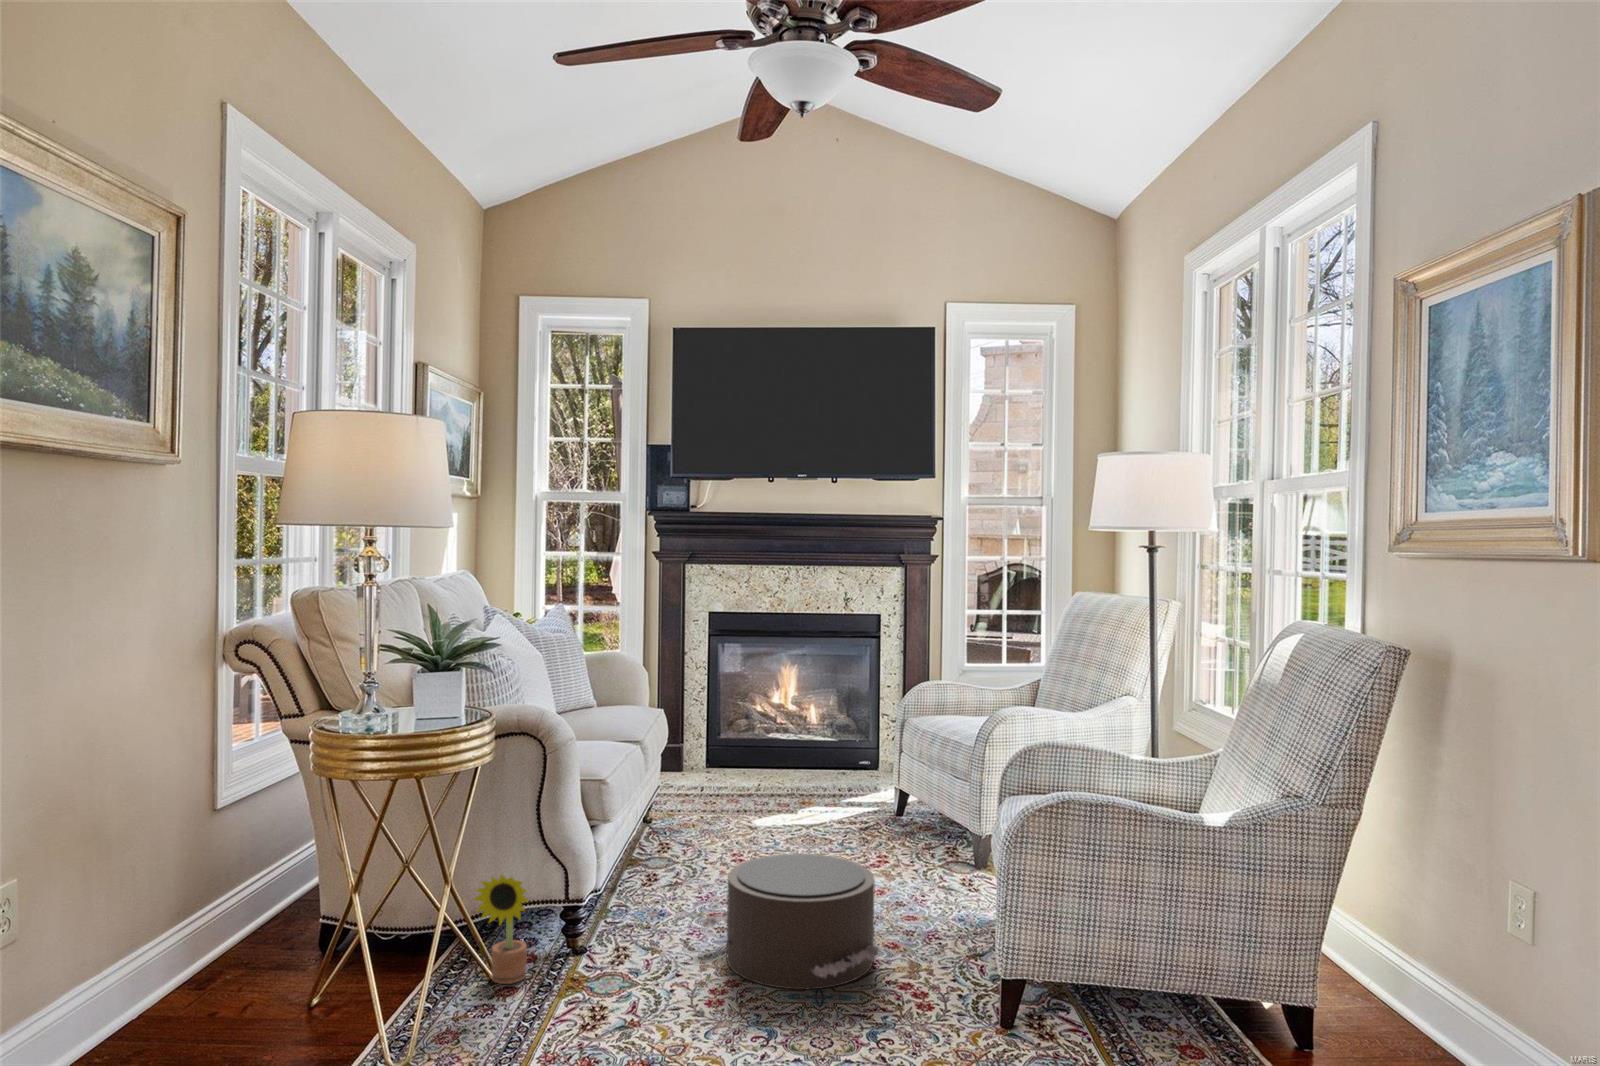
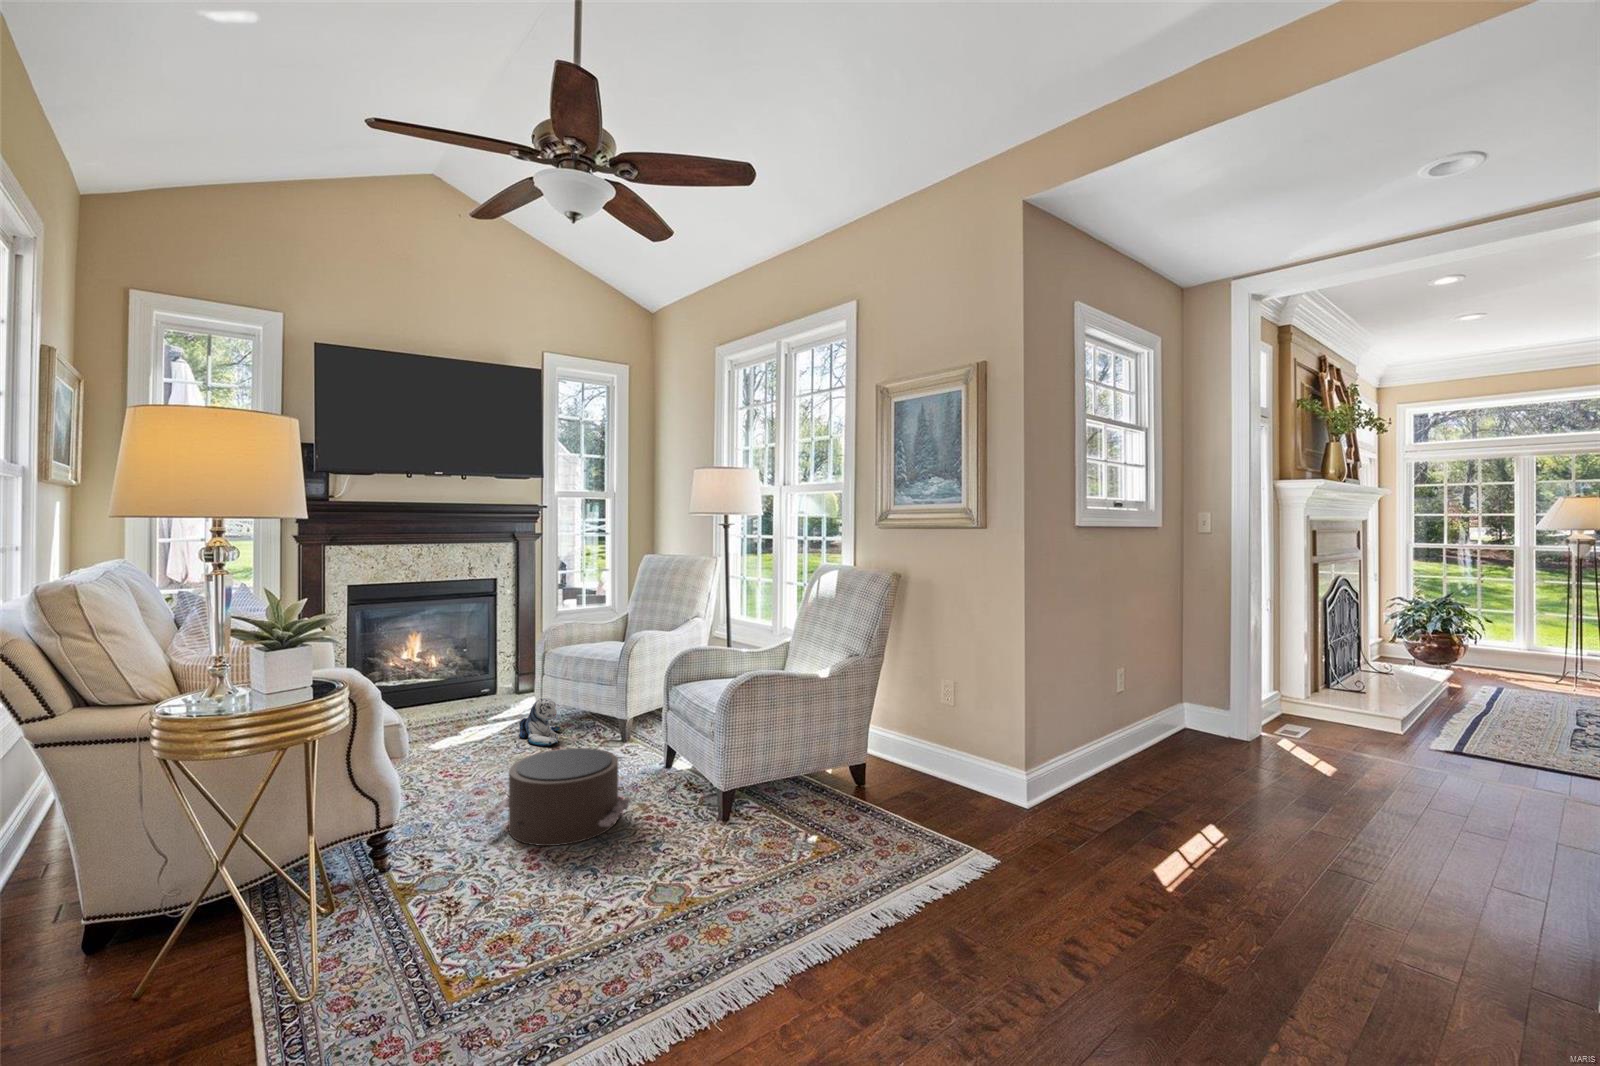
plush toy: none [850,784,907,853] -> present [519,698,560,746]
decorative plant: present [474,875,528,984] -> none [307,816,367,913]

